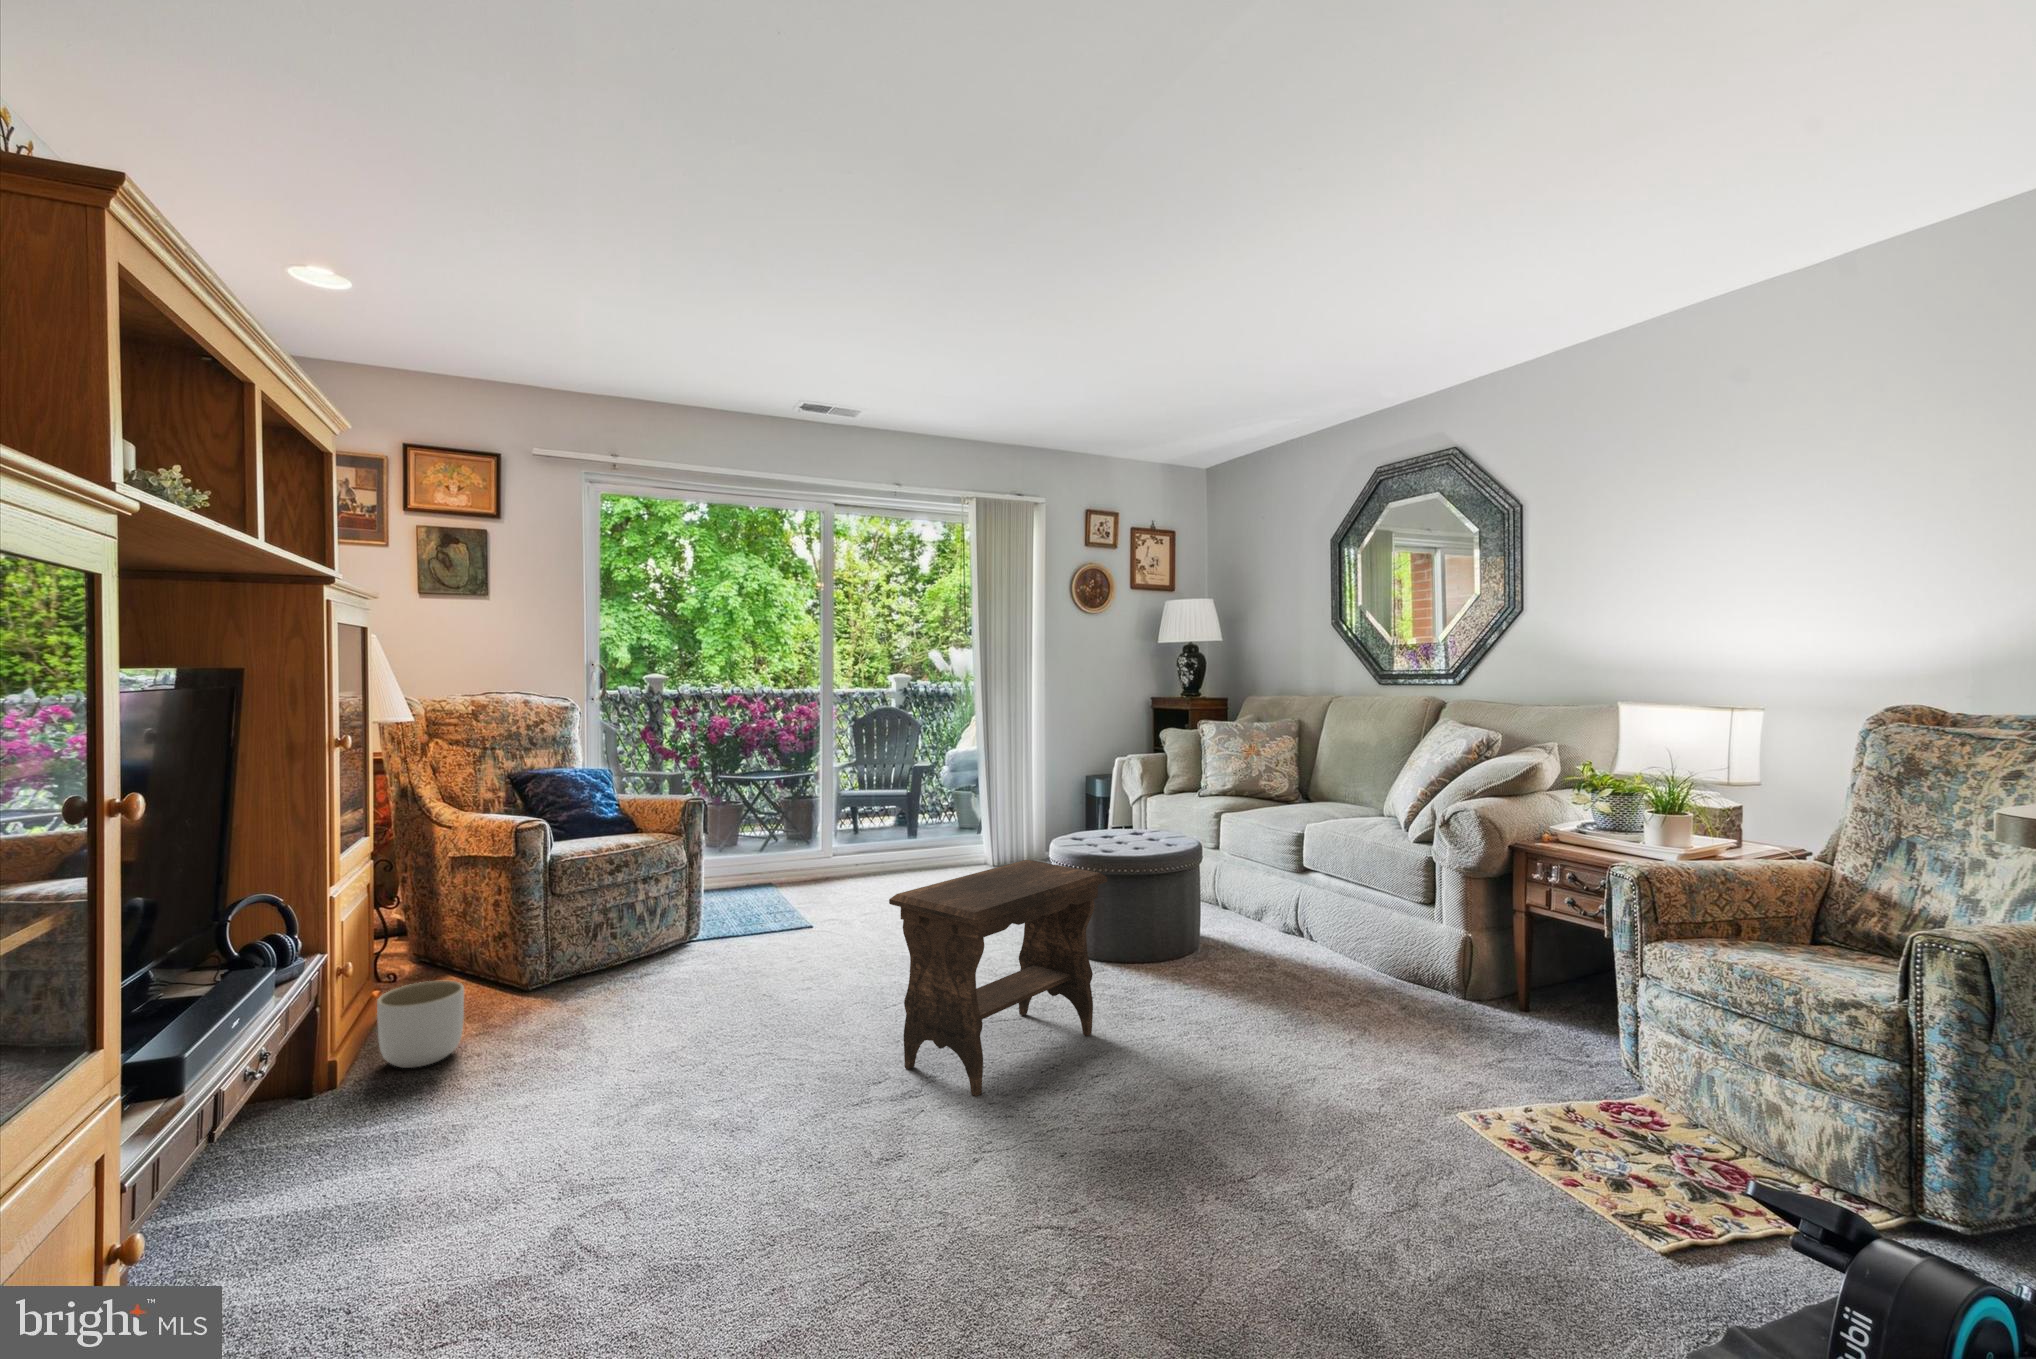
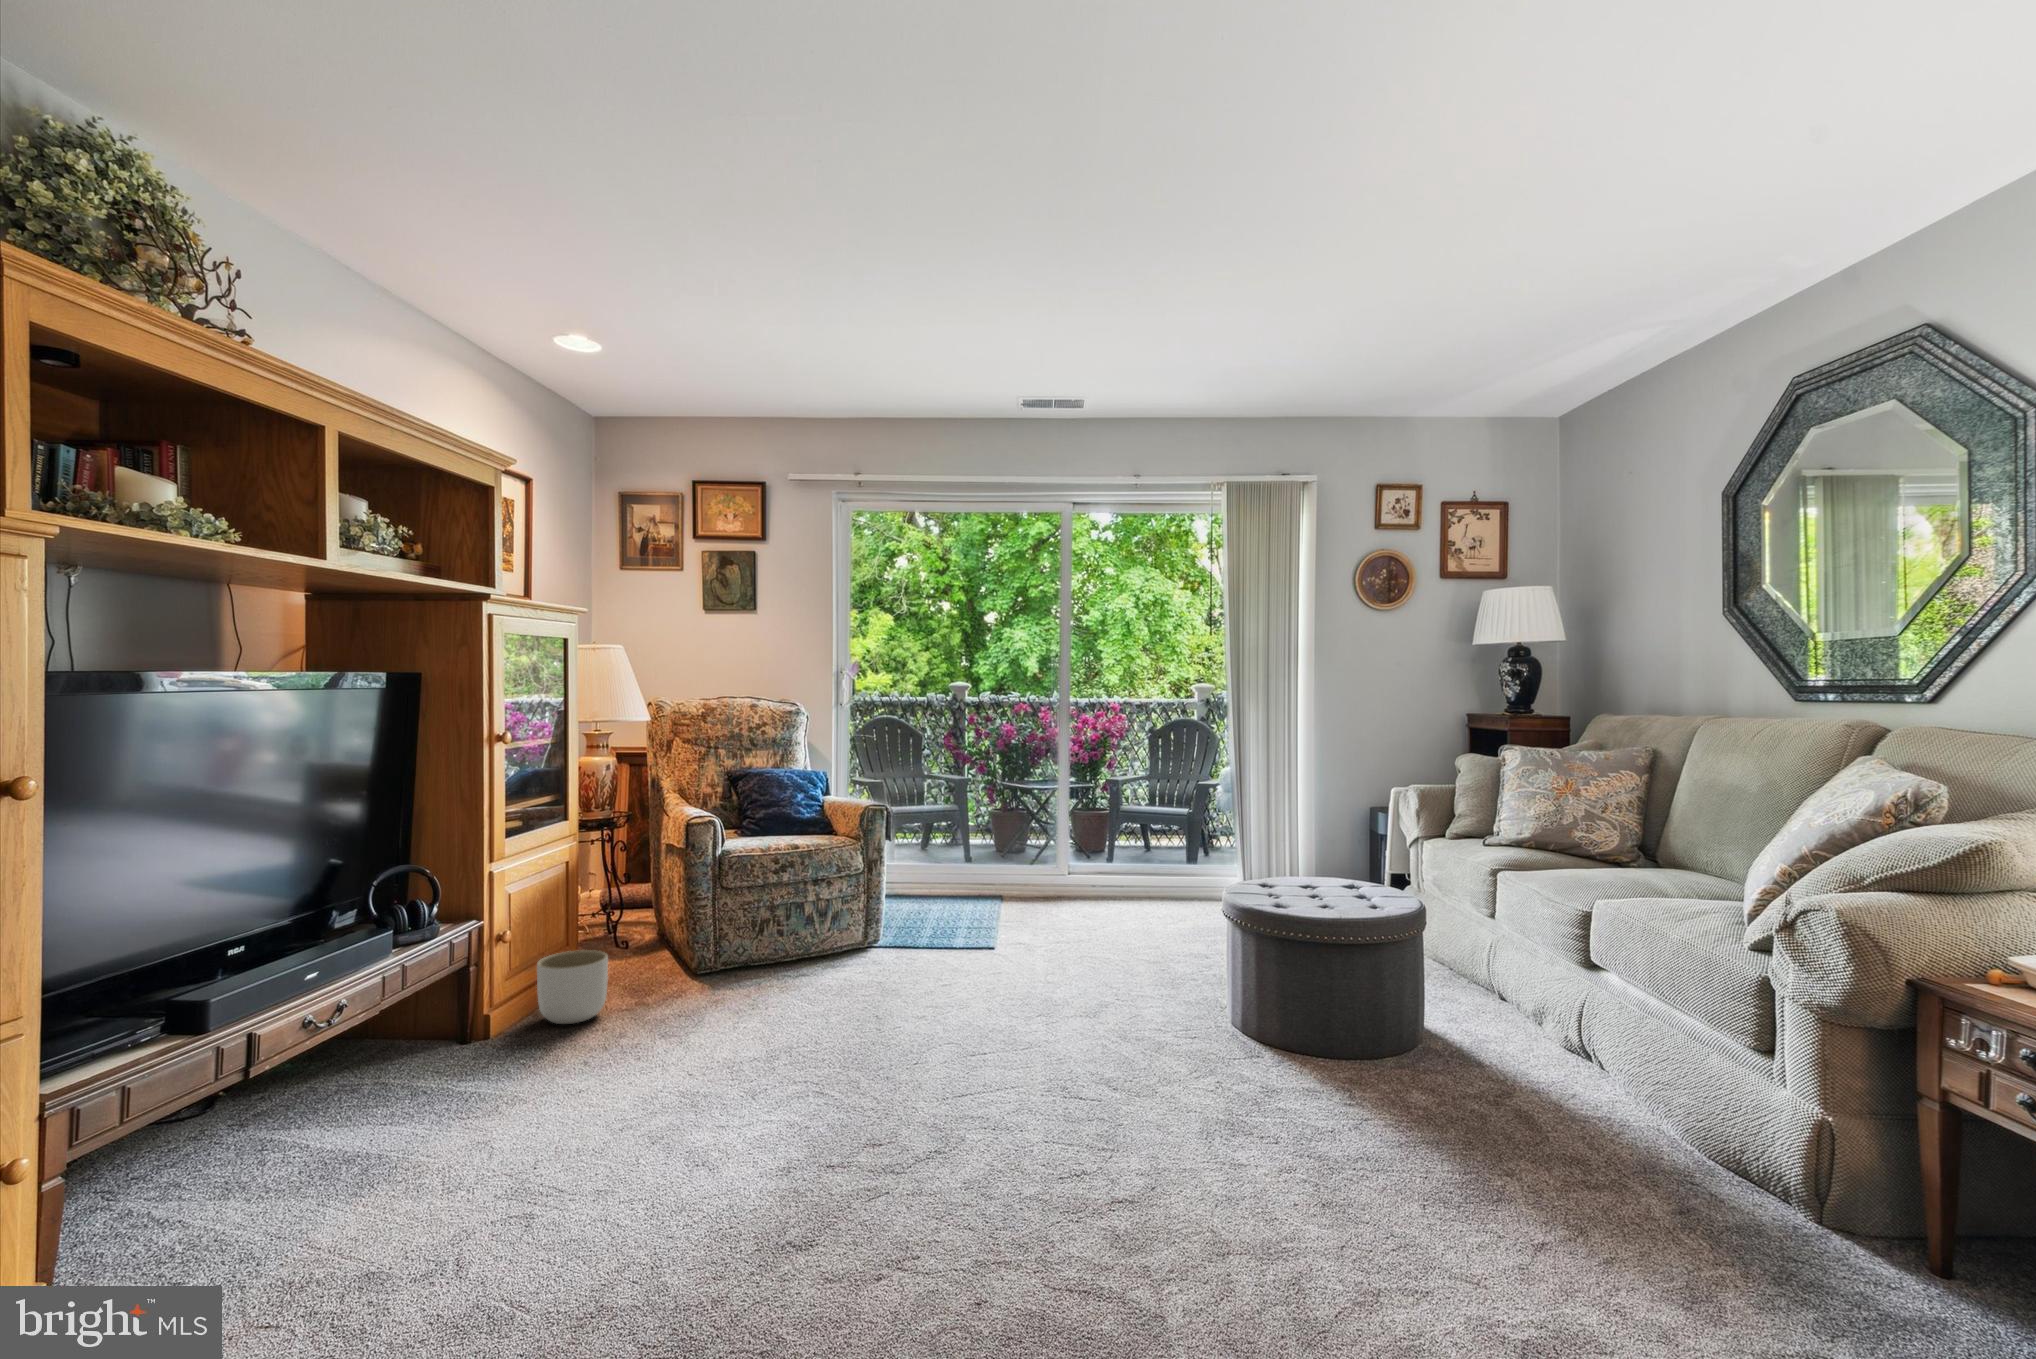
footstool: present [889,860,1107,1096] -> none [911,897,1182,1158]

